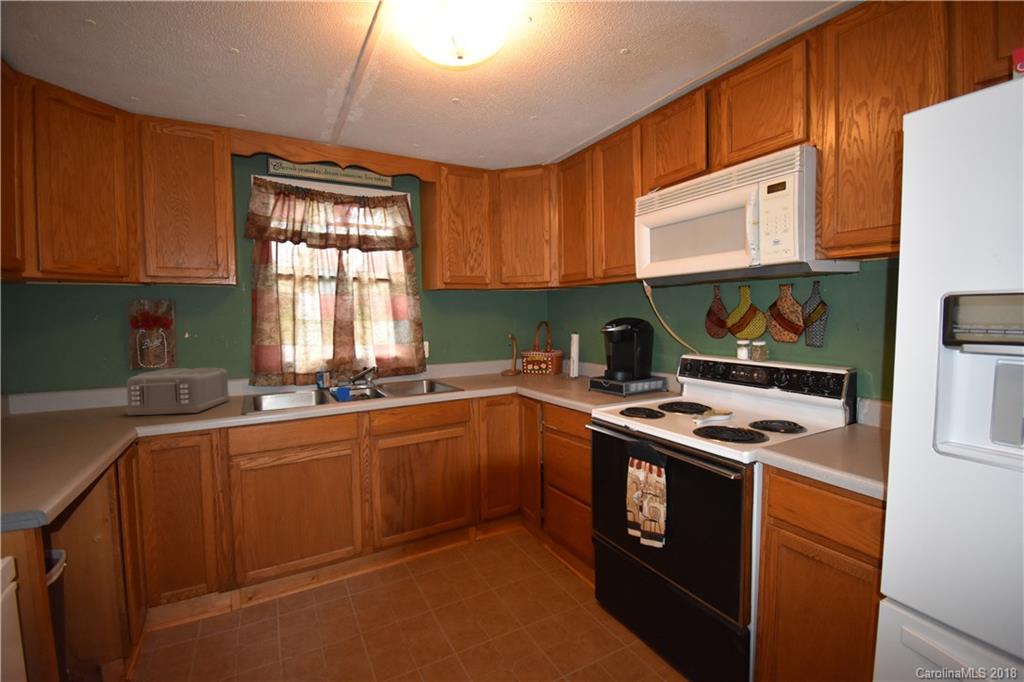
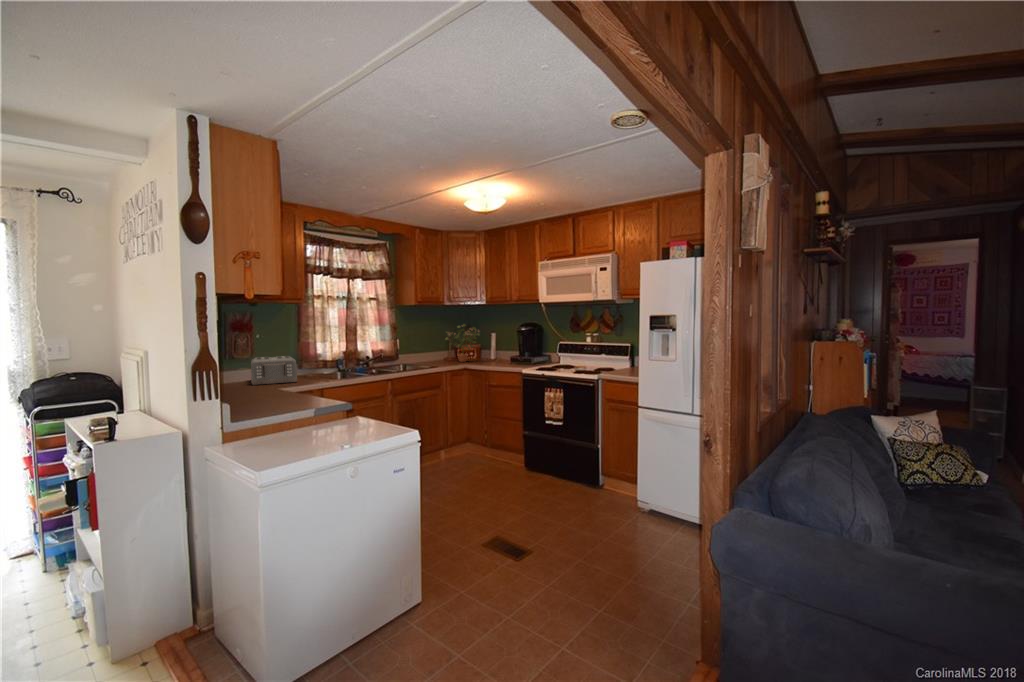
potted plant: none [500,318,553,380] -> present [446,324,480,362]

